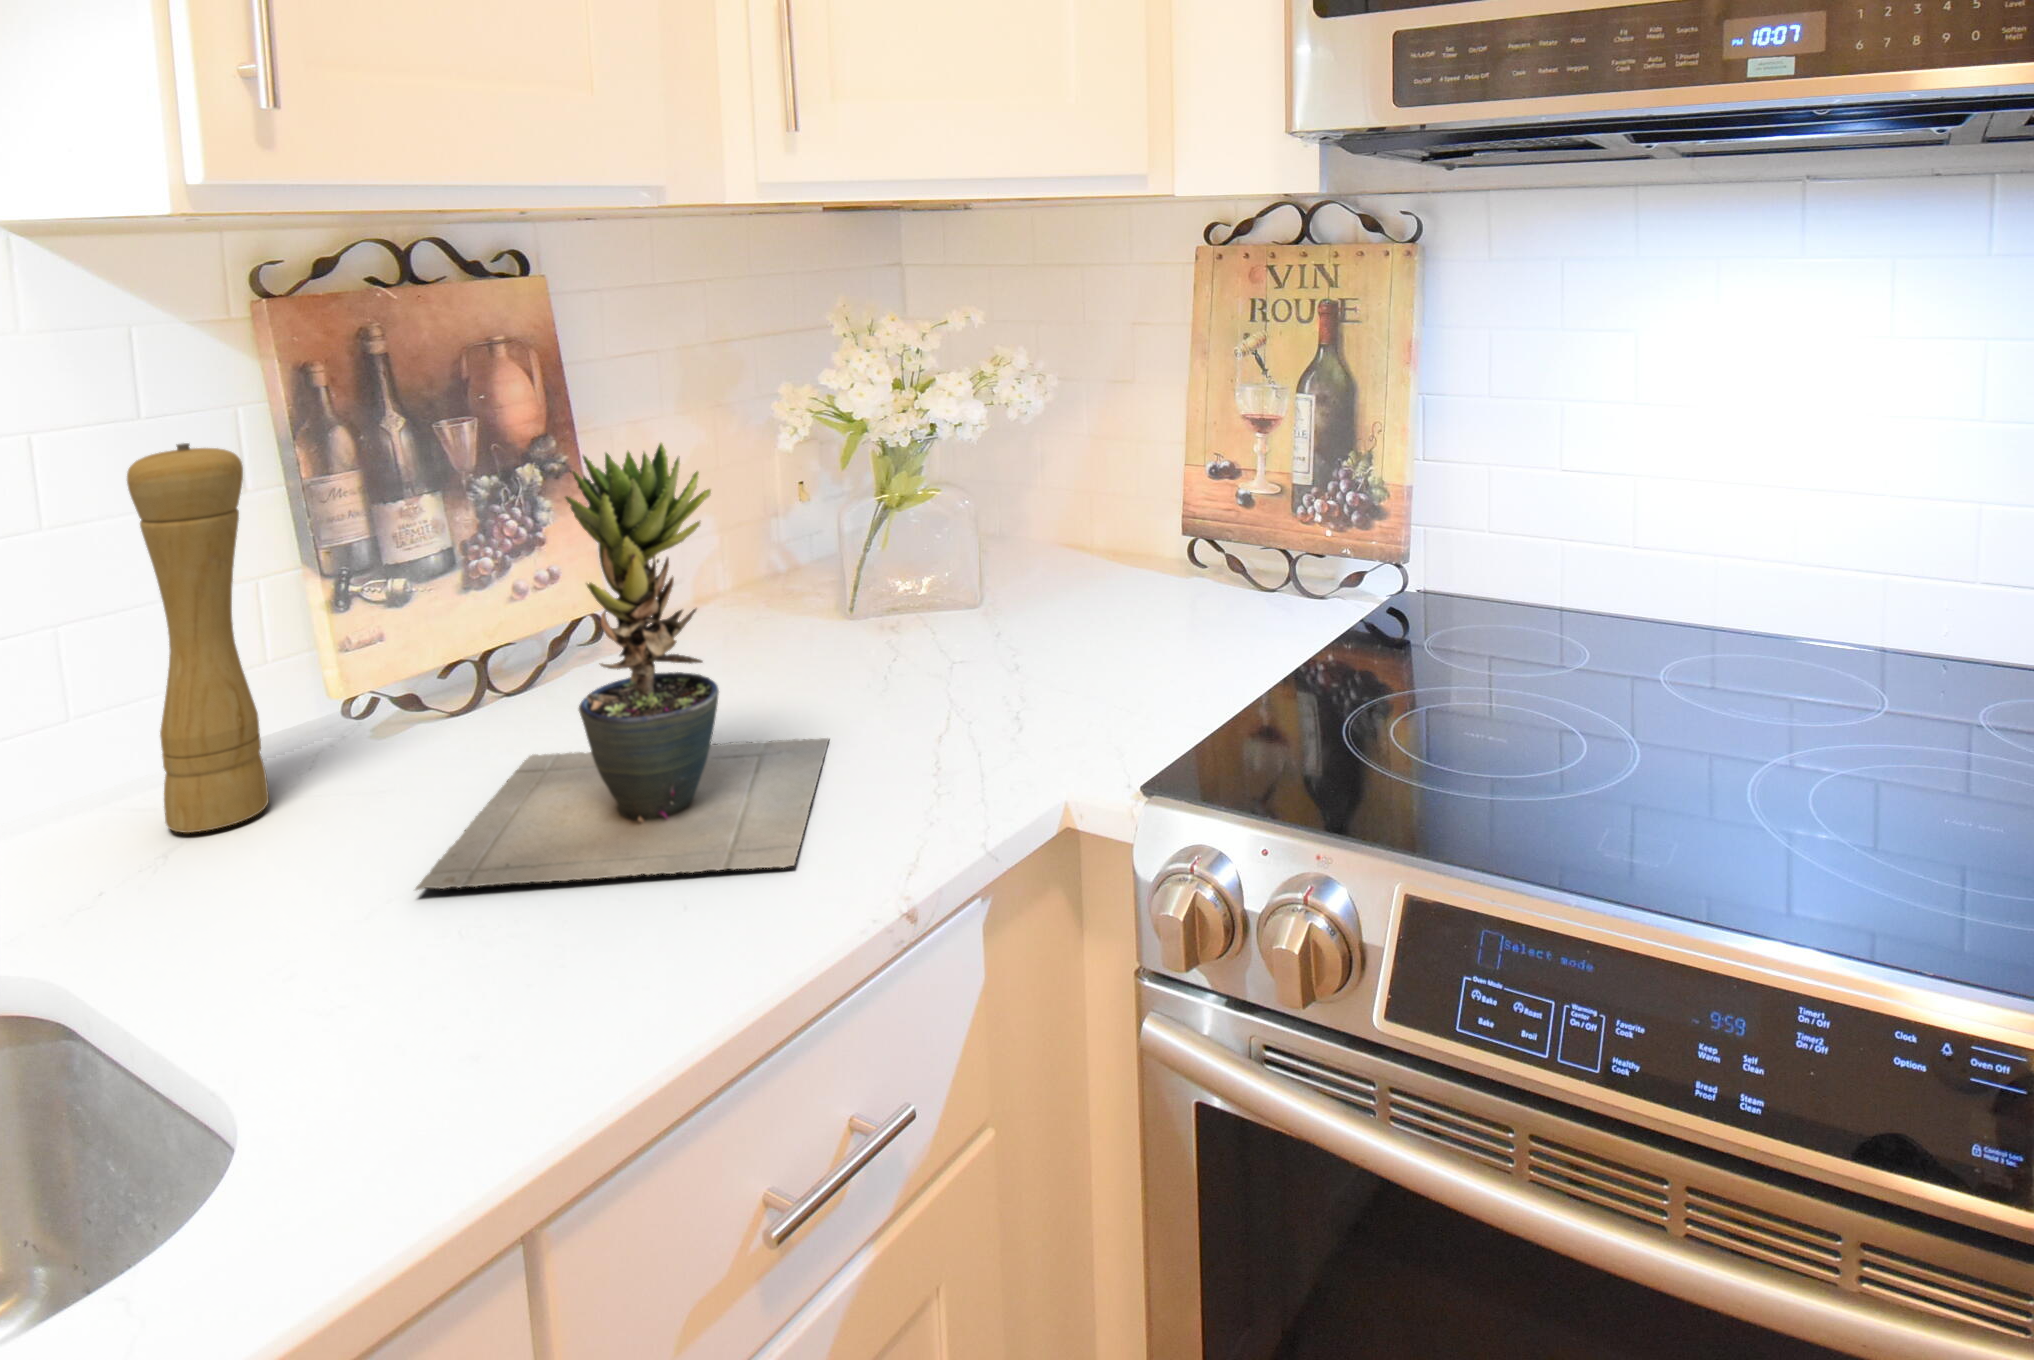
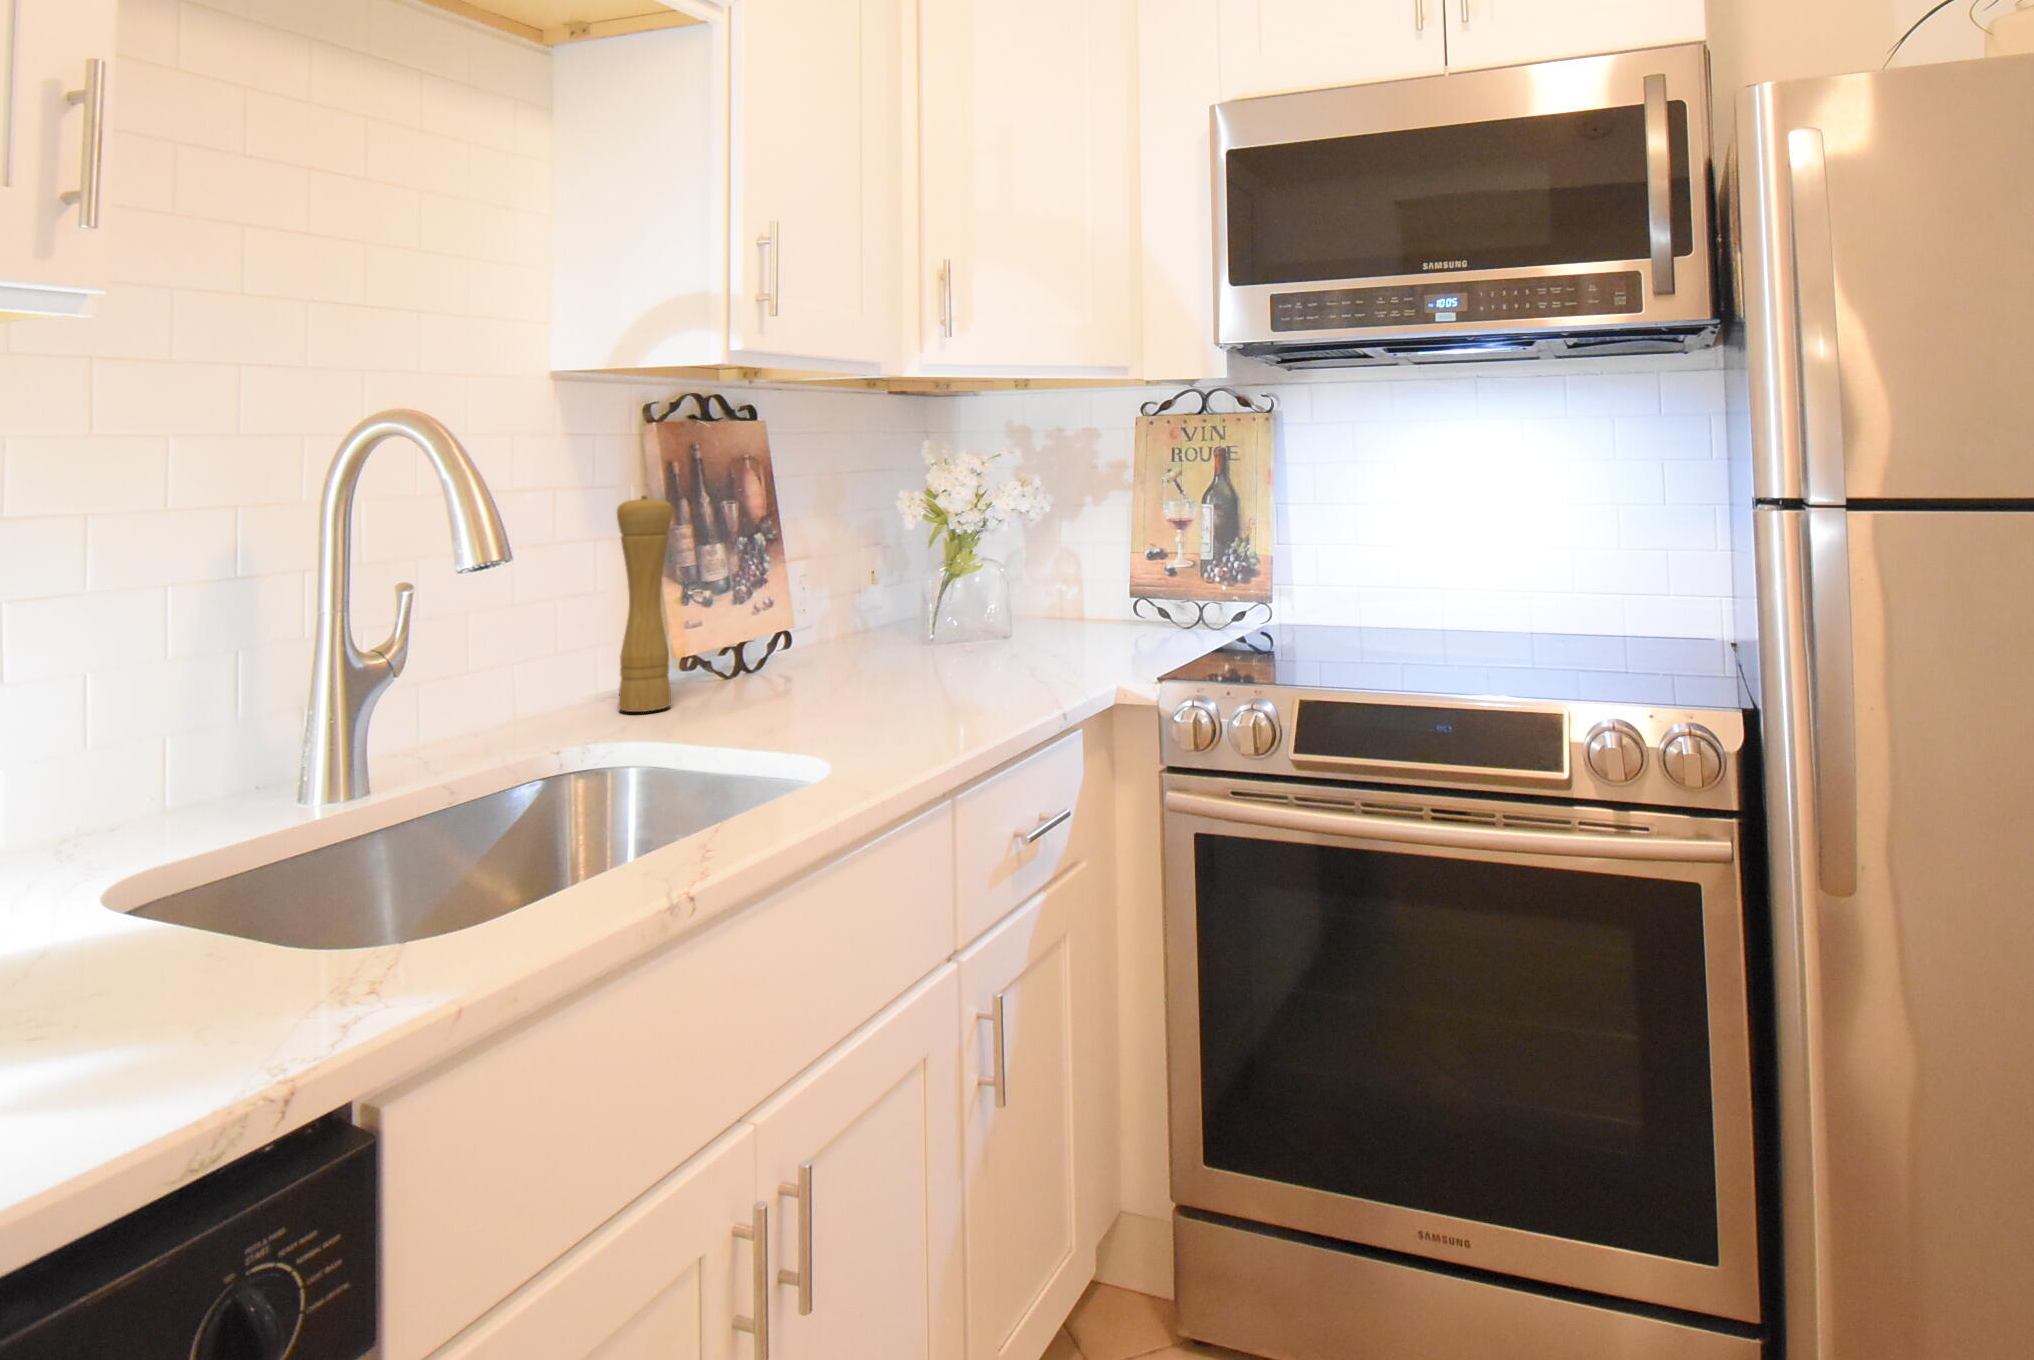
potted plant: present [415,443,829,890] -> none [799,496,996,716]

